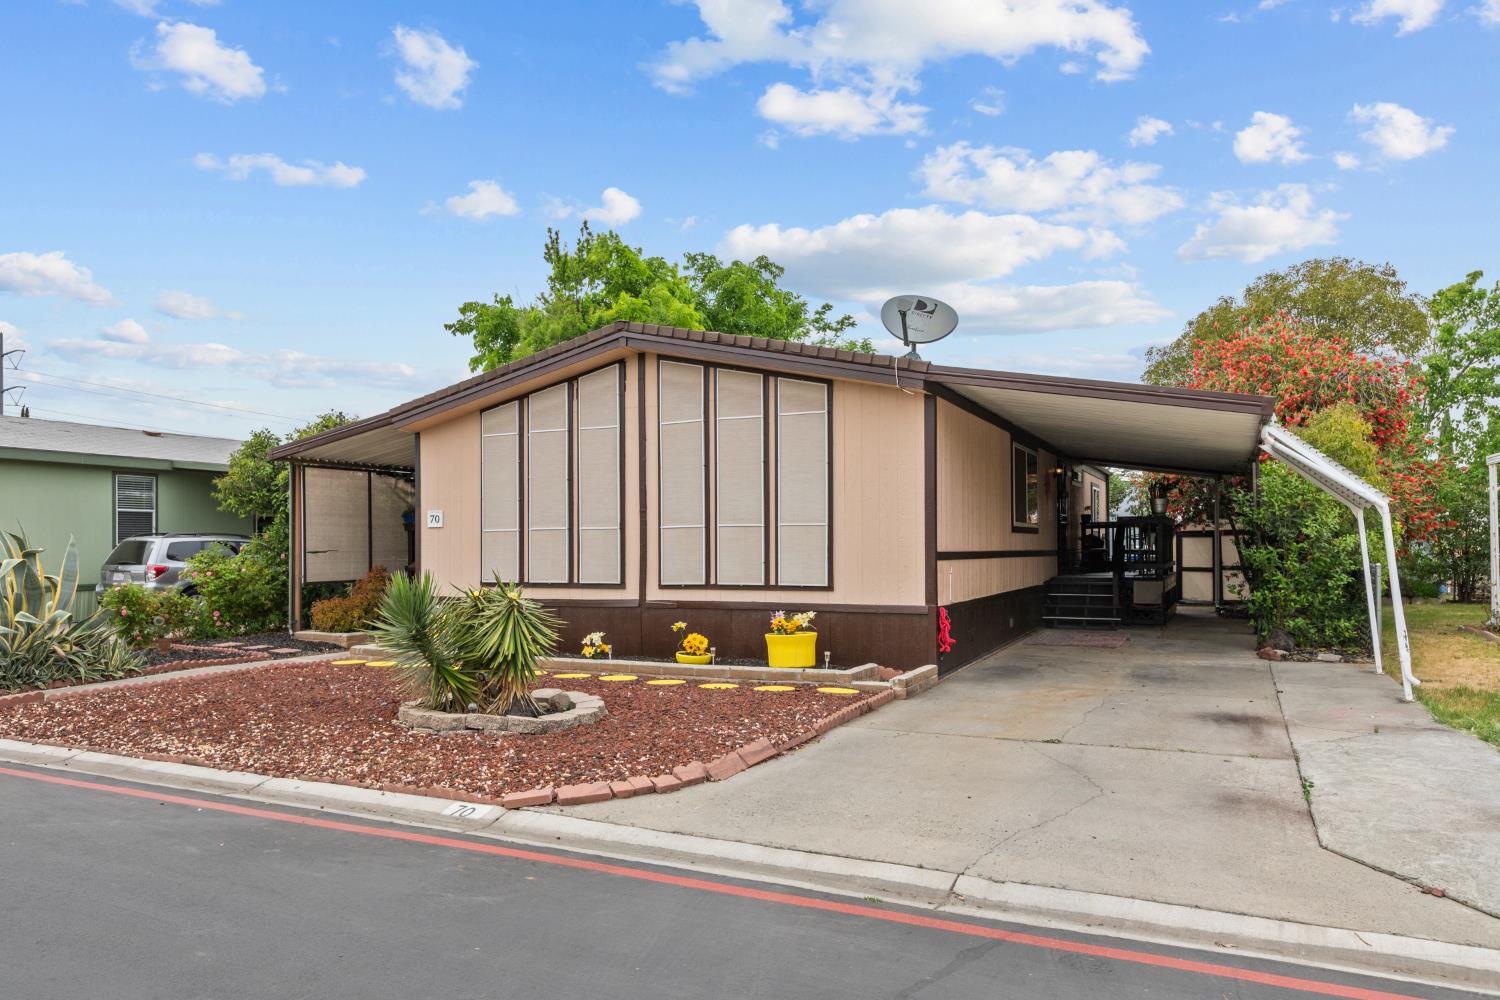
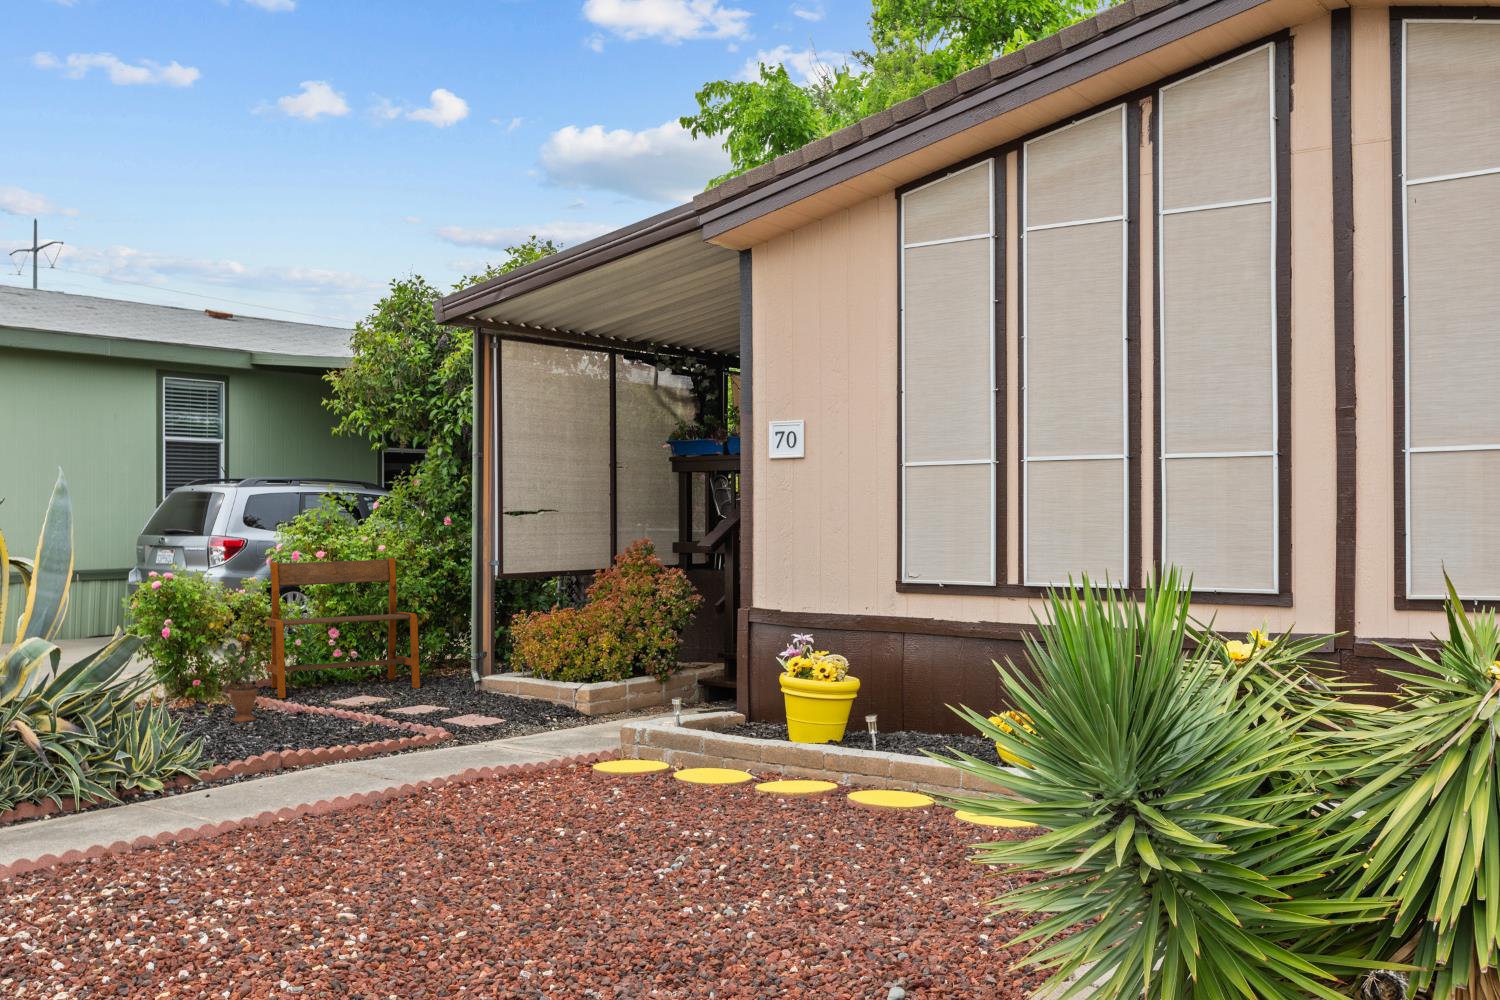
bench: none [177,575,261,645] -> present [266,558,420,698]

